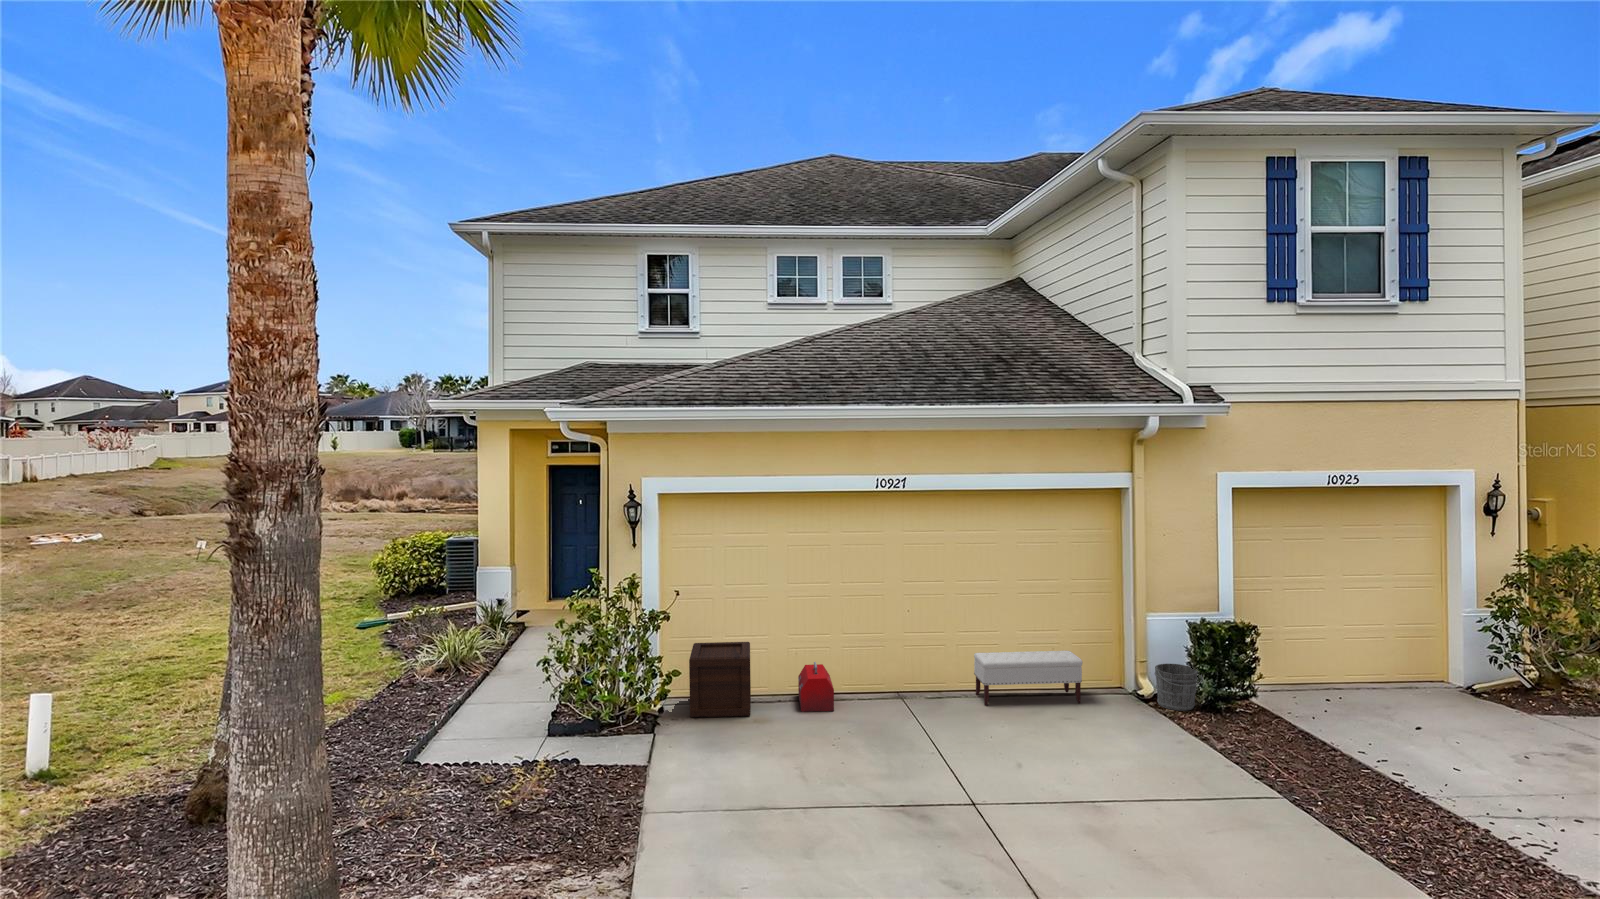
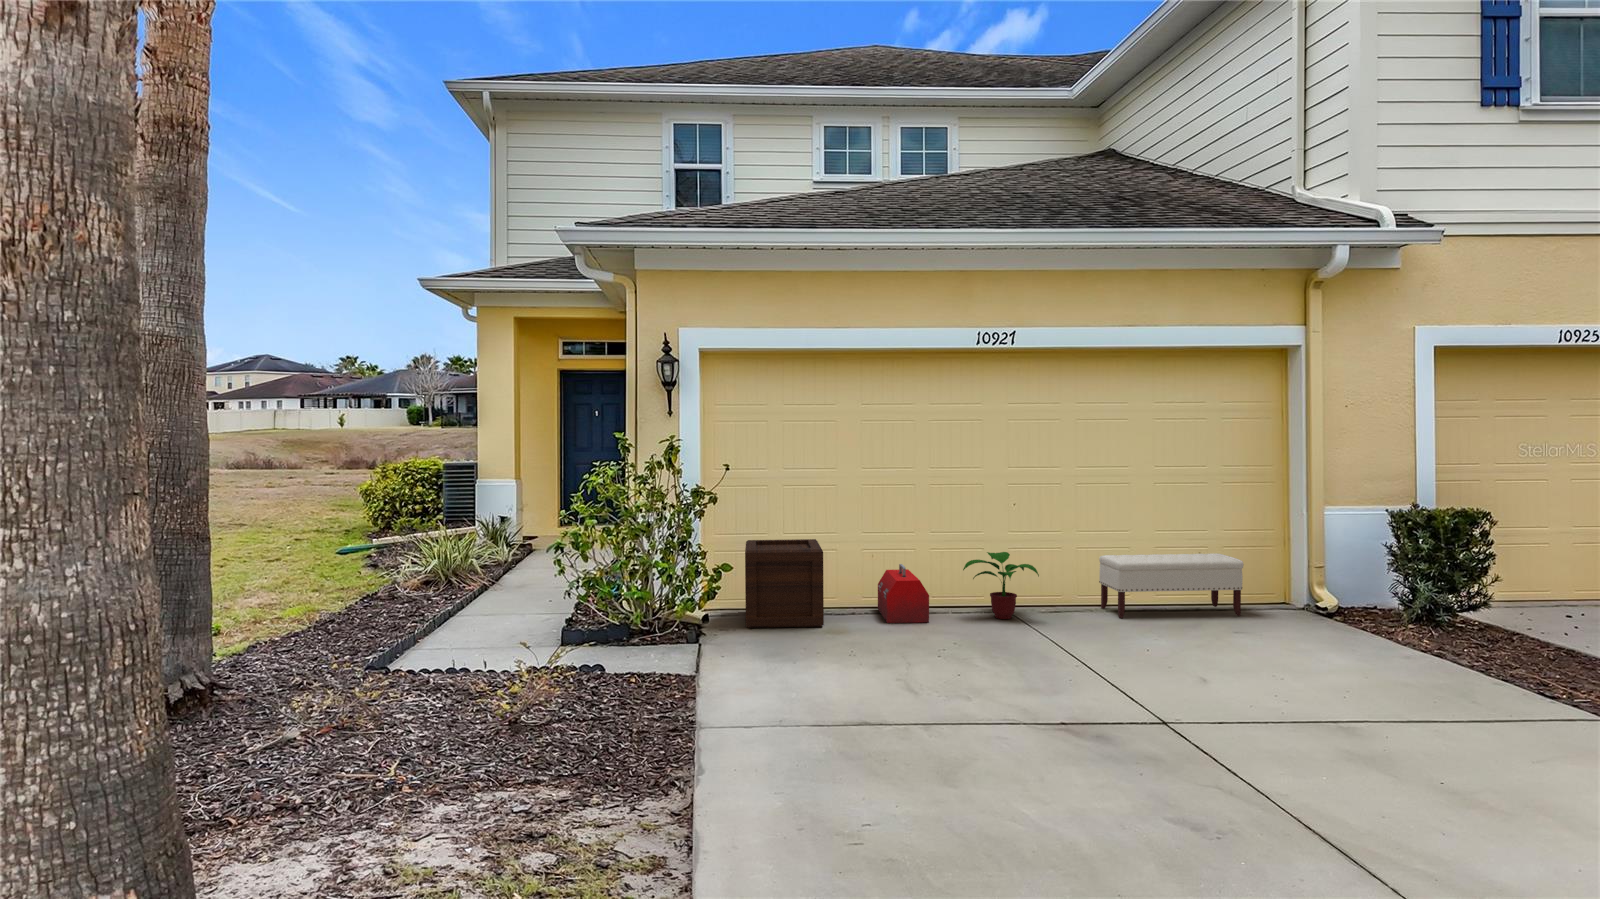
potted plant: none [861,651,919,707] -> present [963,552,1039,619]
bucket: present [1155,664,1203,711] -> none [1334,568,1404,624]

